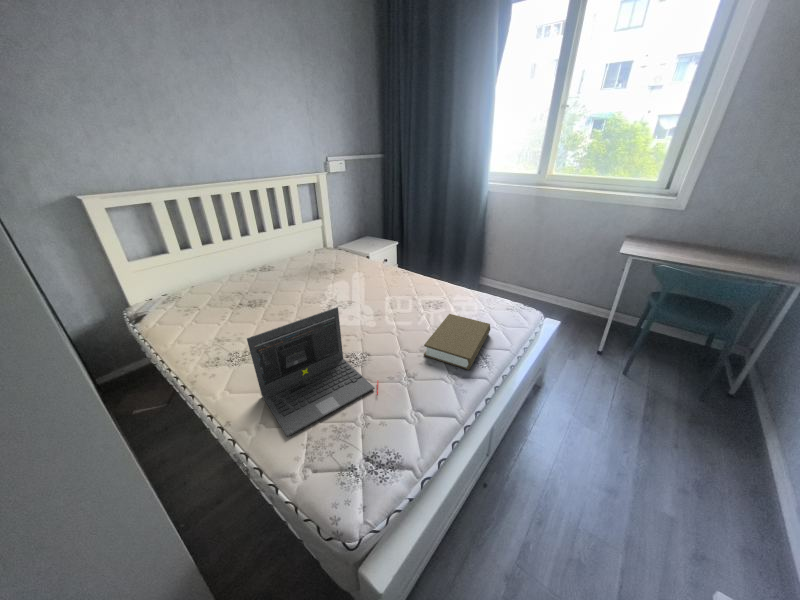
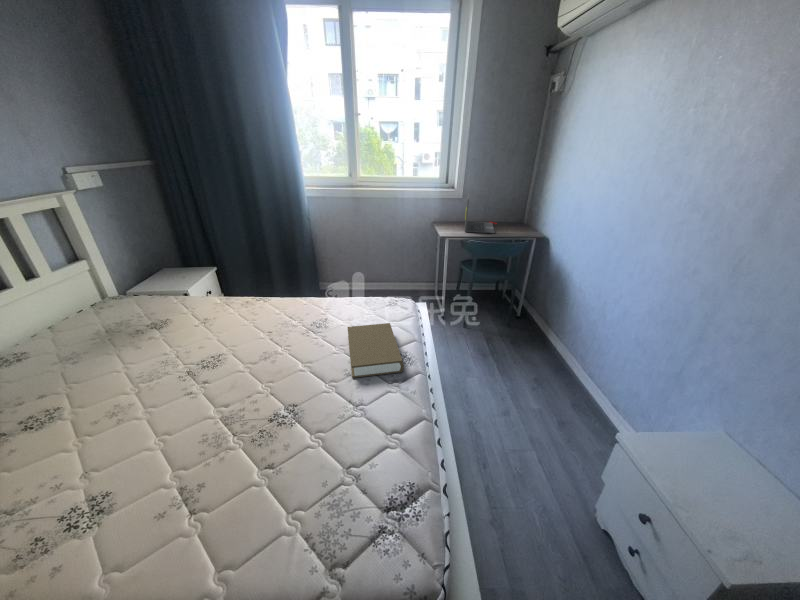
laptop: present [247,307,378,437] -> present [465,193,495,233]

